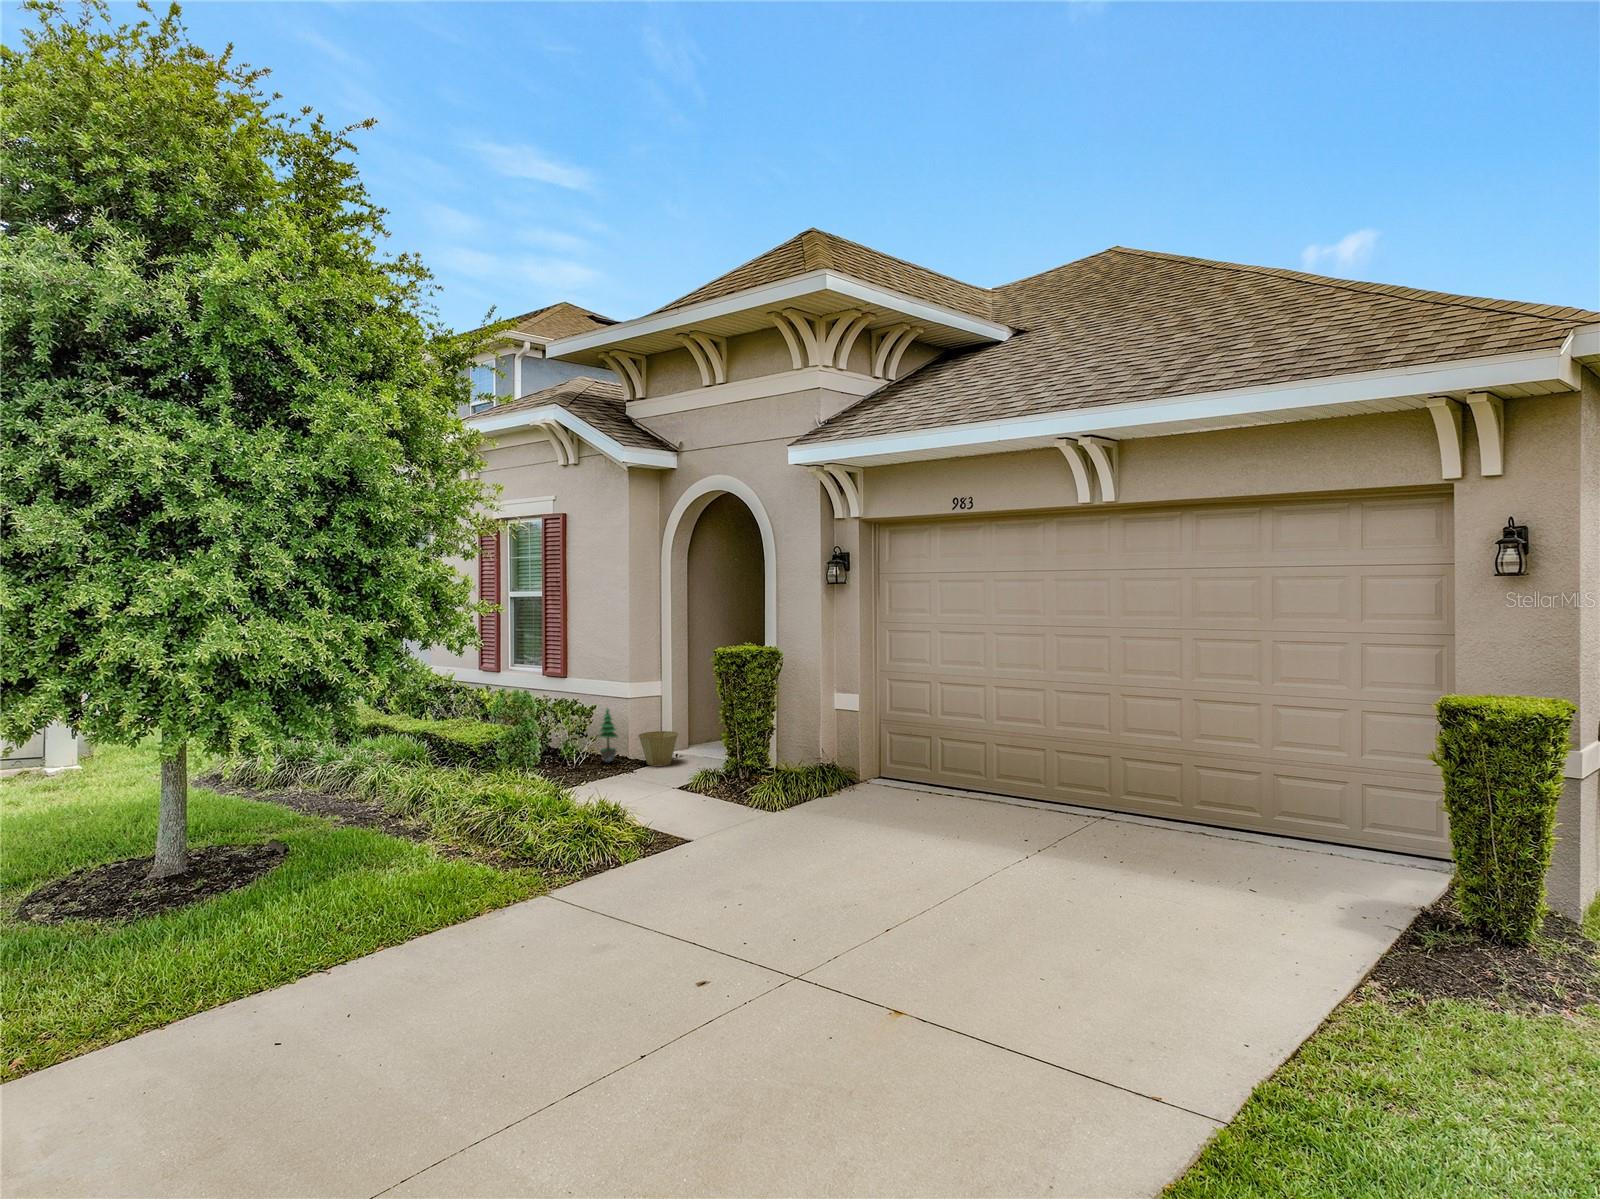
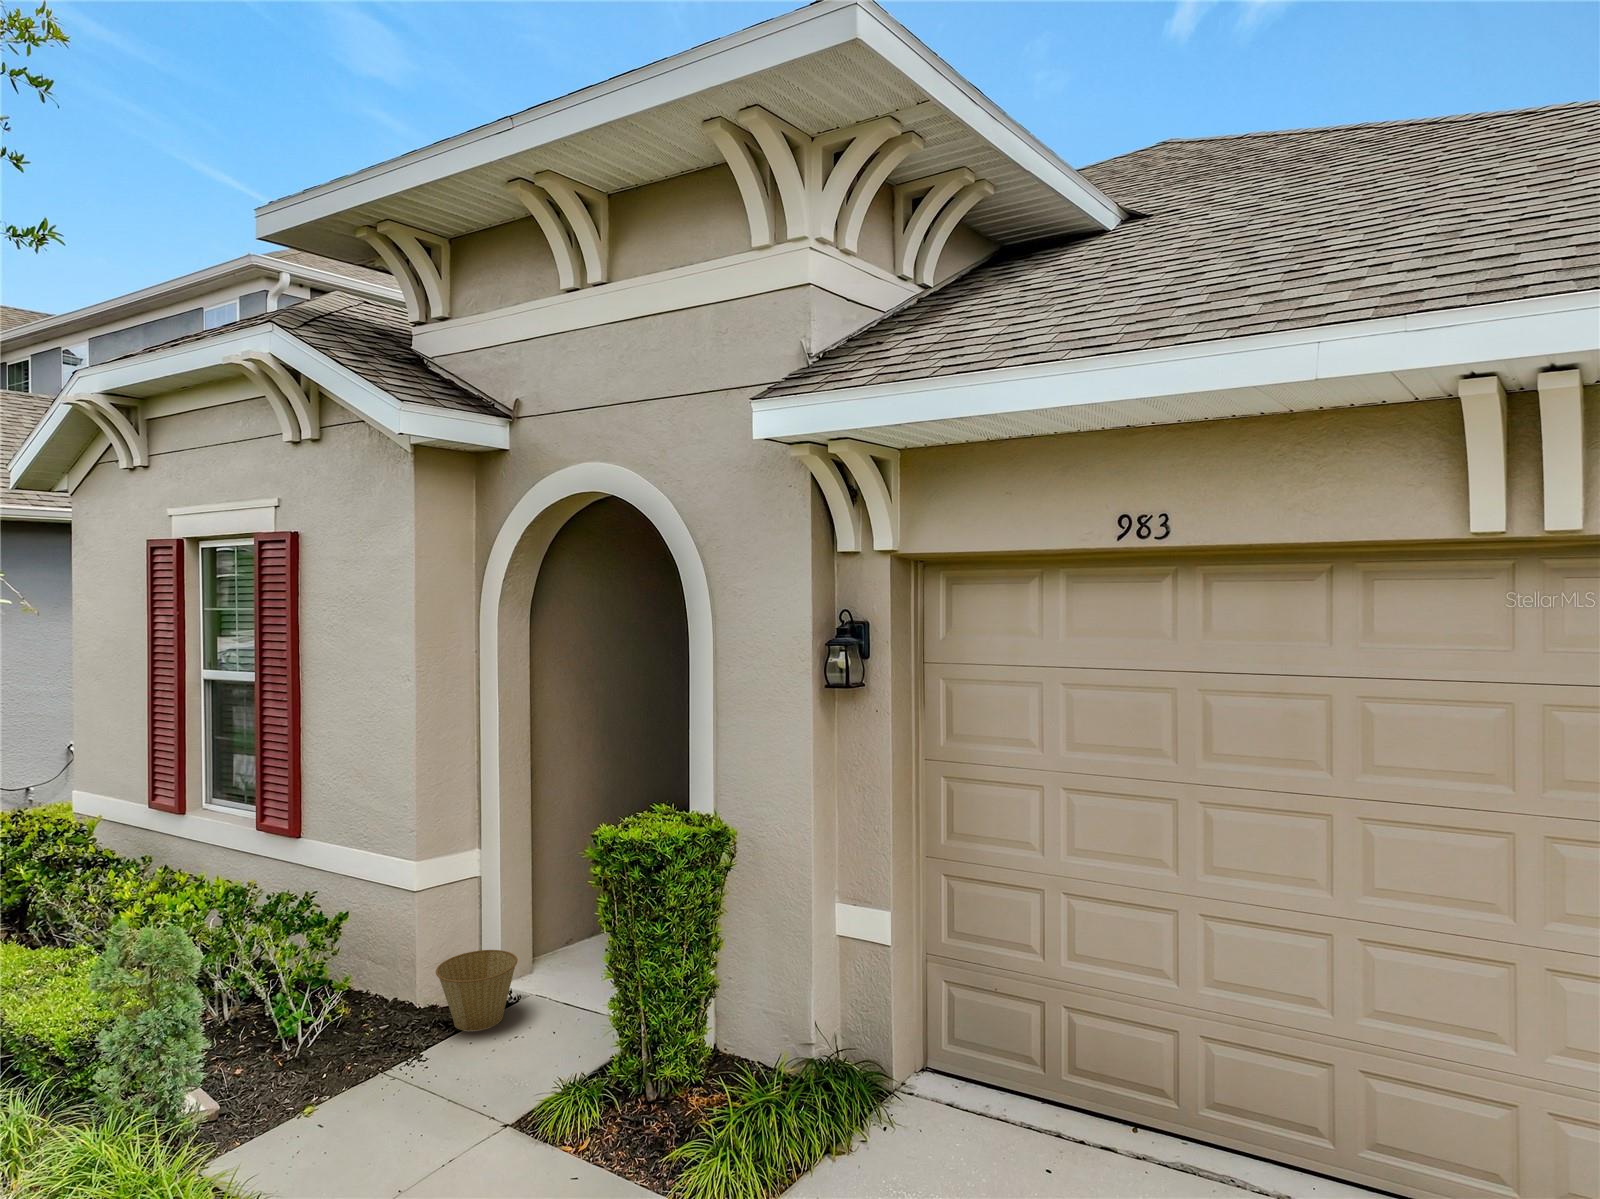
potted tree: present [599,708,617,762] -> none [353,914,397,1024]

